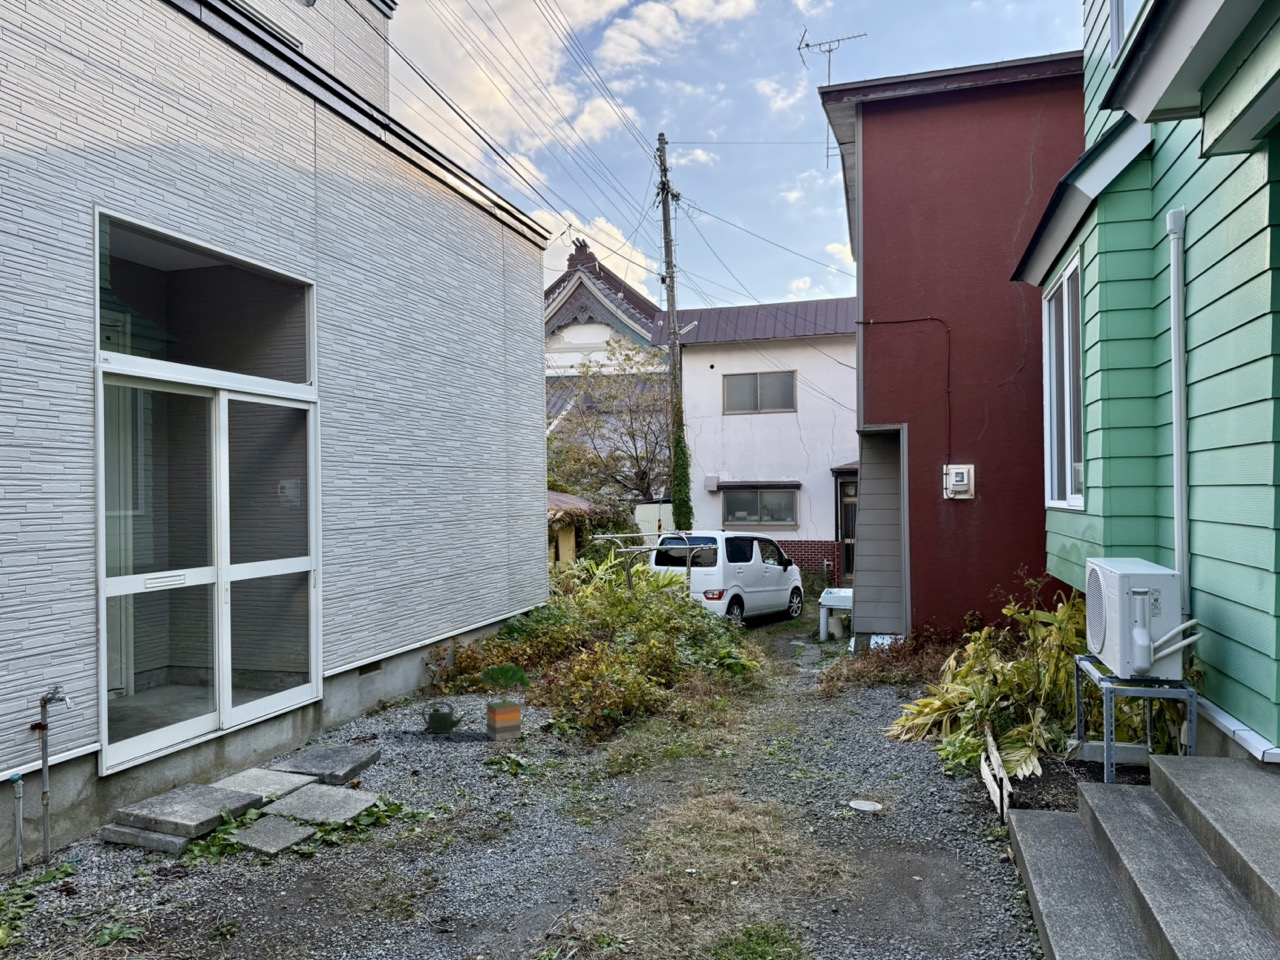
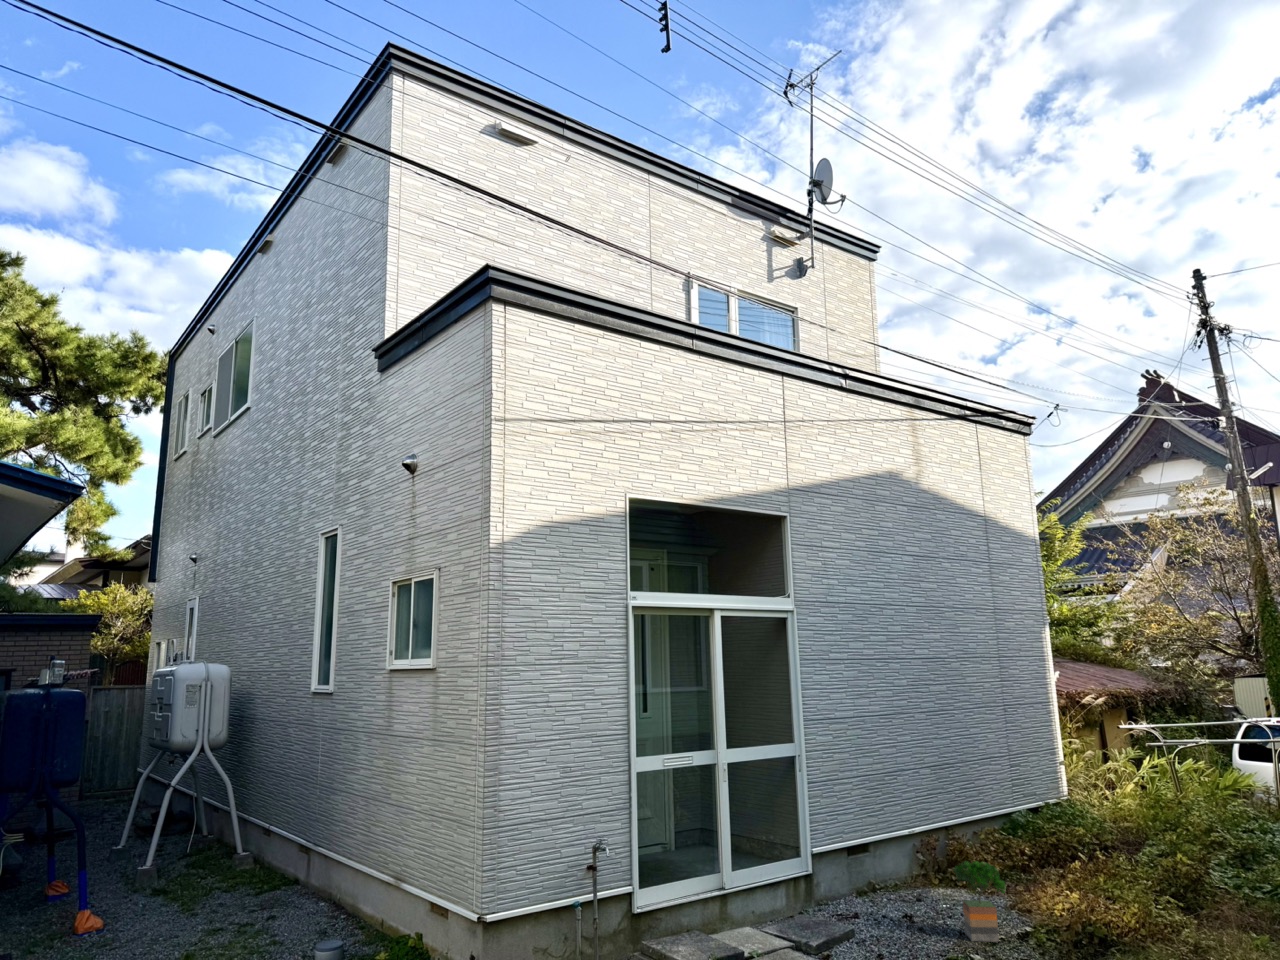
watering can: present [422,702,468,733] -> none [903,892,948,925]

